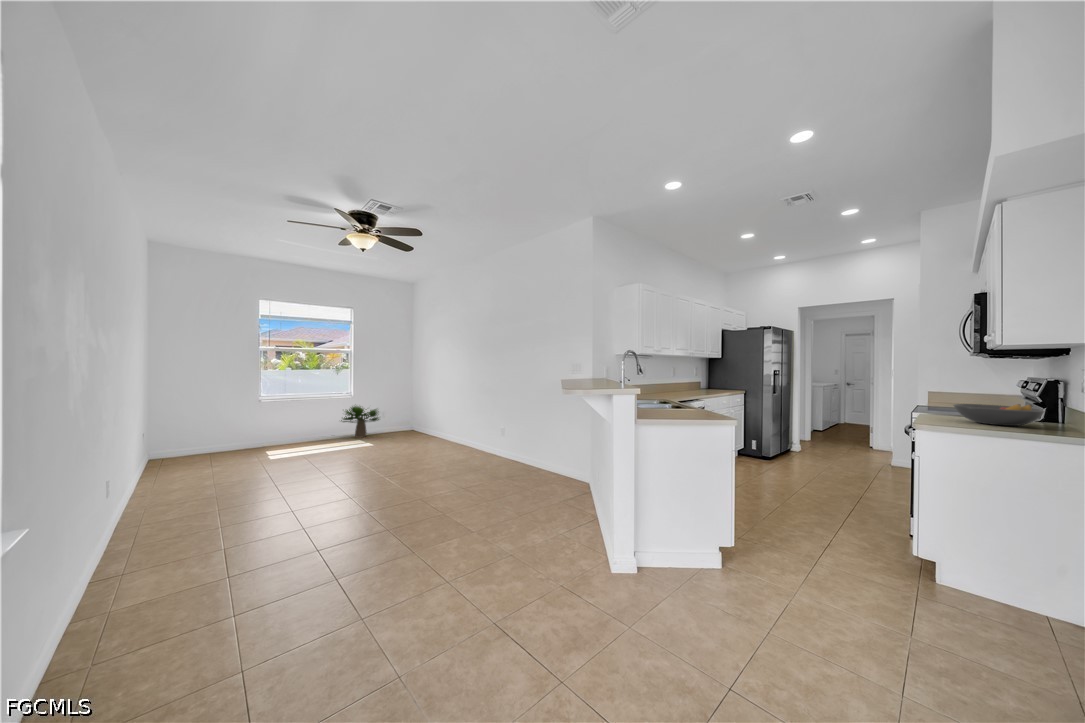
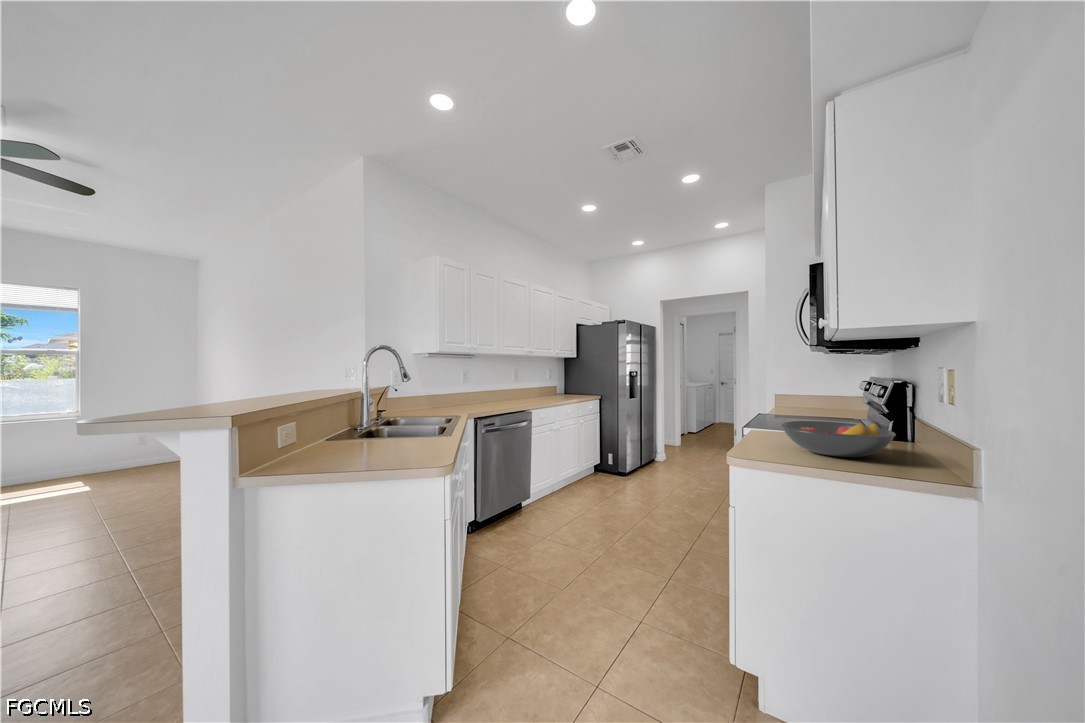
potted plant: present [341,406,379,438] -> none [57,428,146,480]

